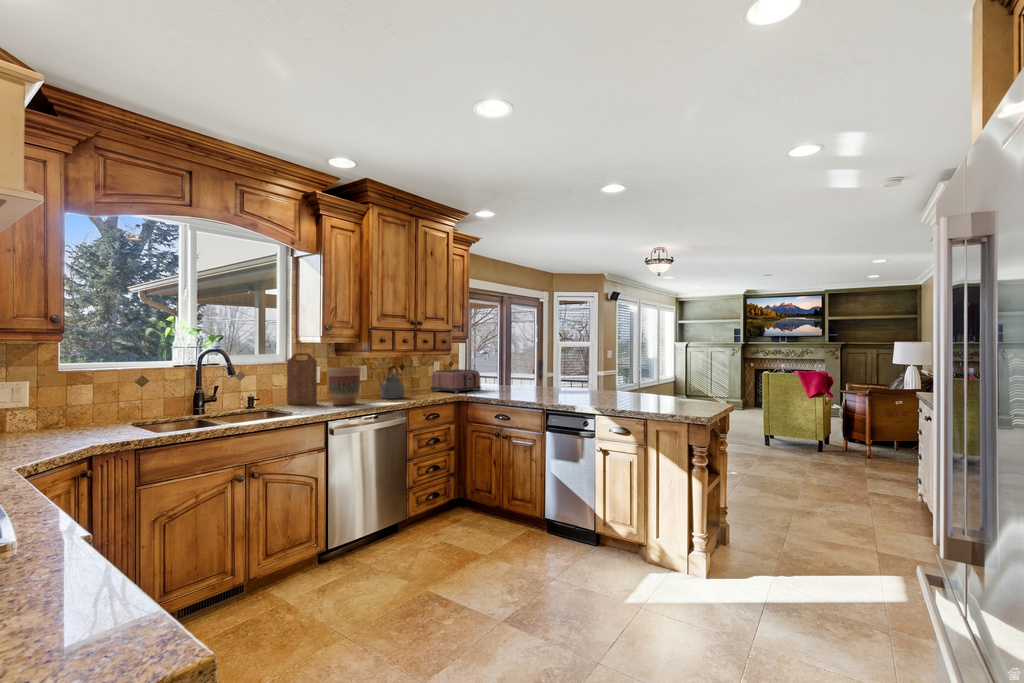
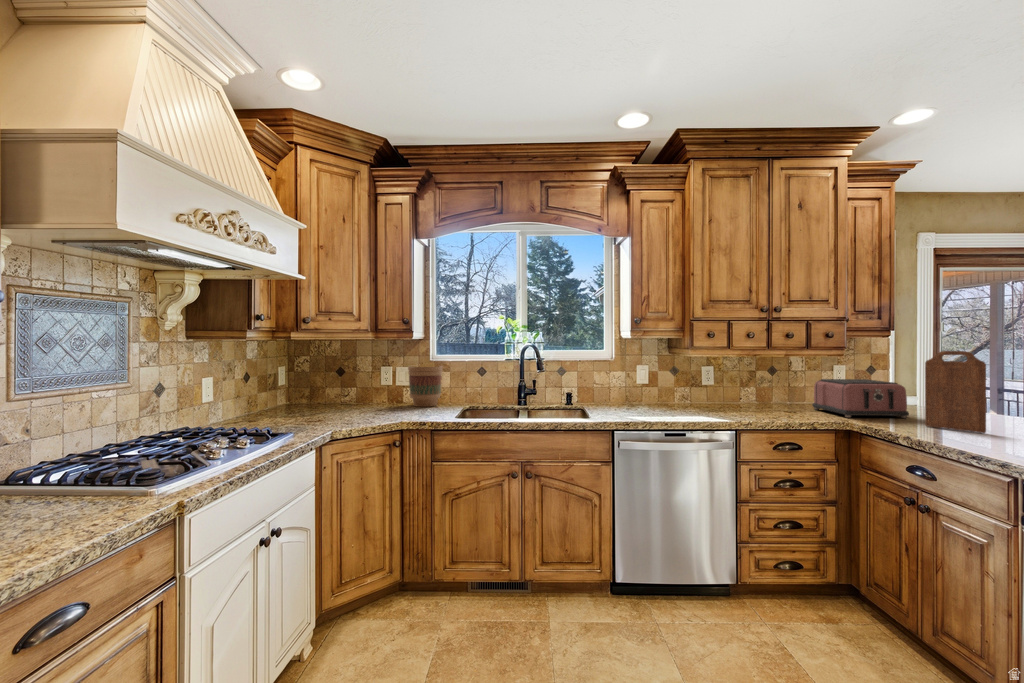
cutting board: present [287,353,317,404] -> present [925,351,986,433]
kettle: present [378,366,404,399] -> none [705,370,750,414]
flower pot: present [327,367,361,405] -> present [408,366,443,407]

